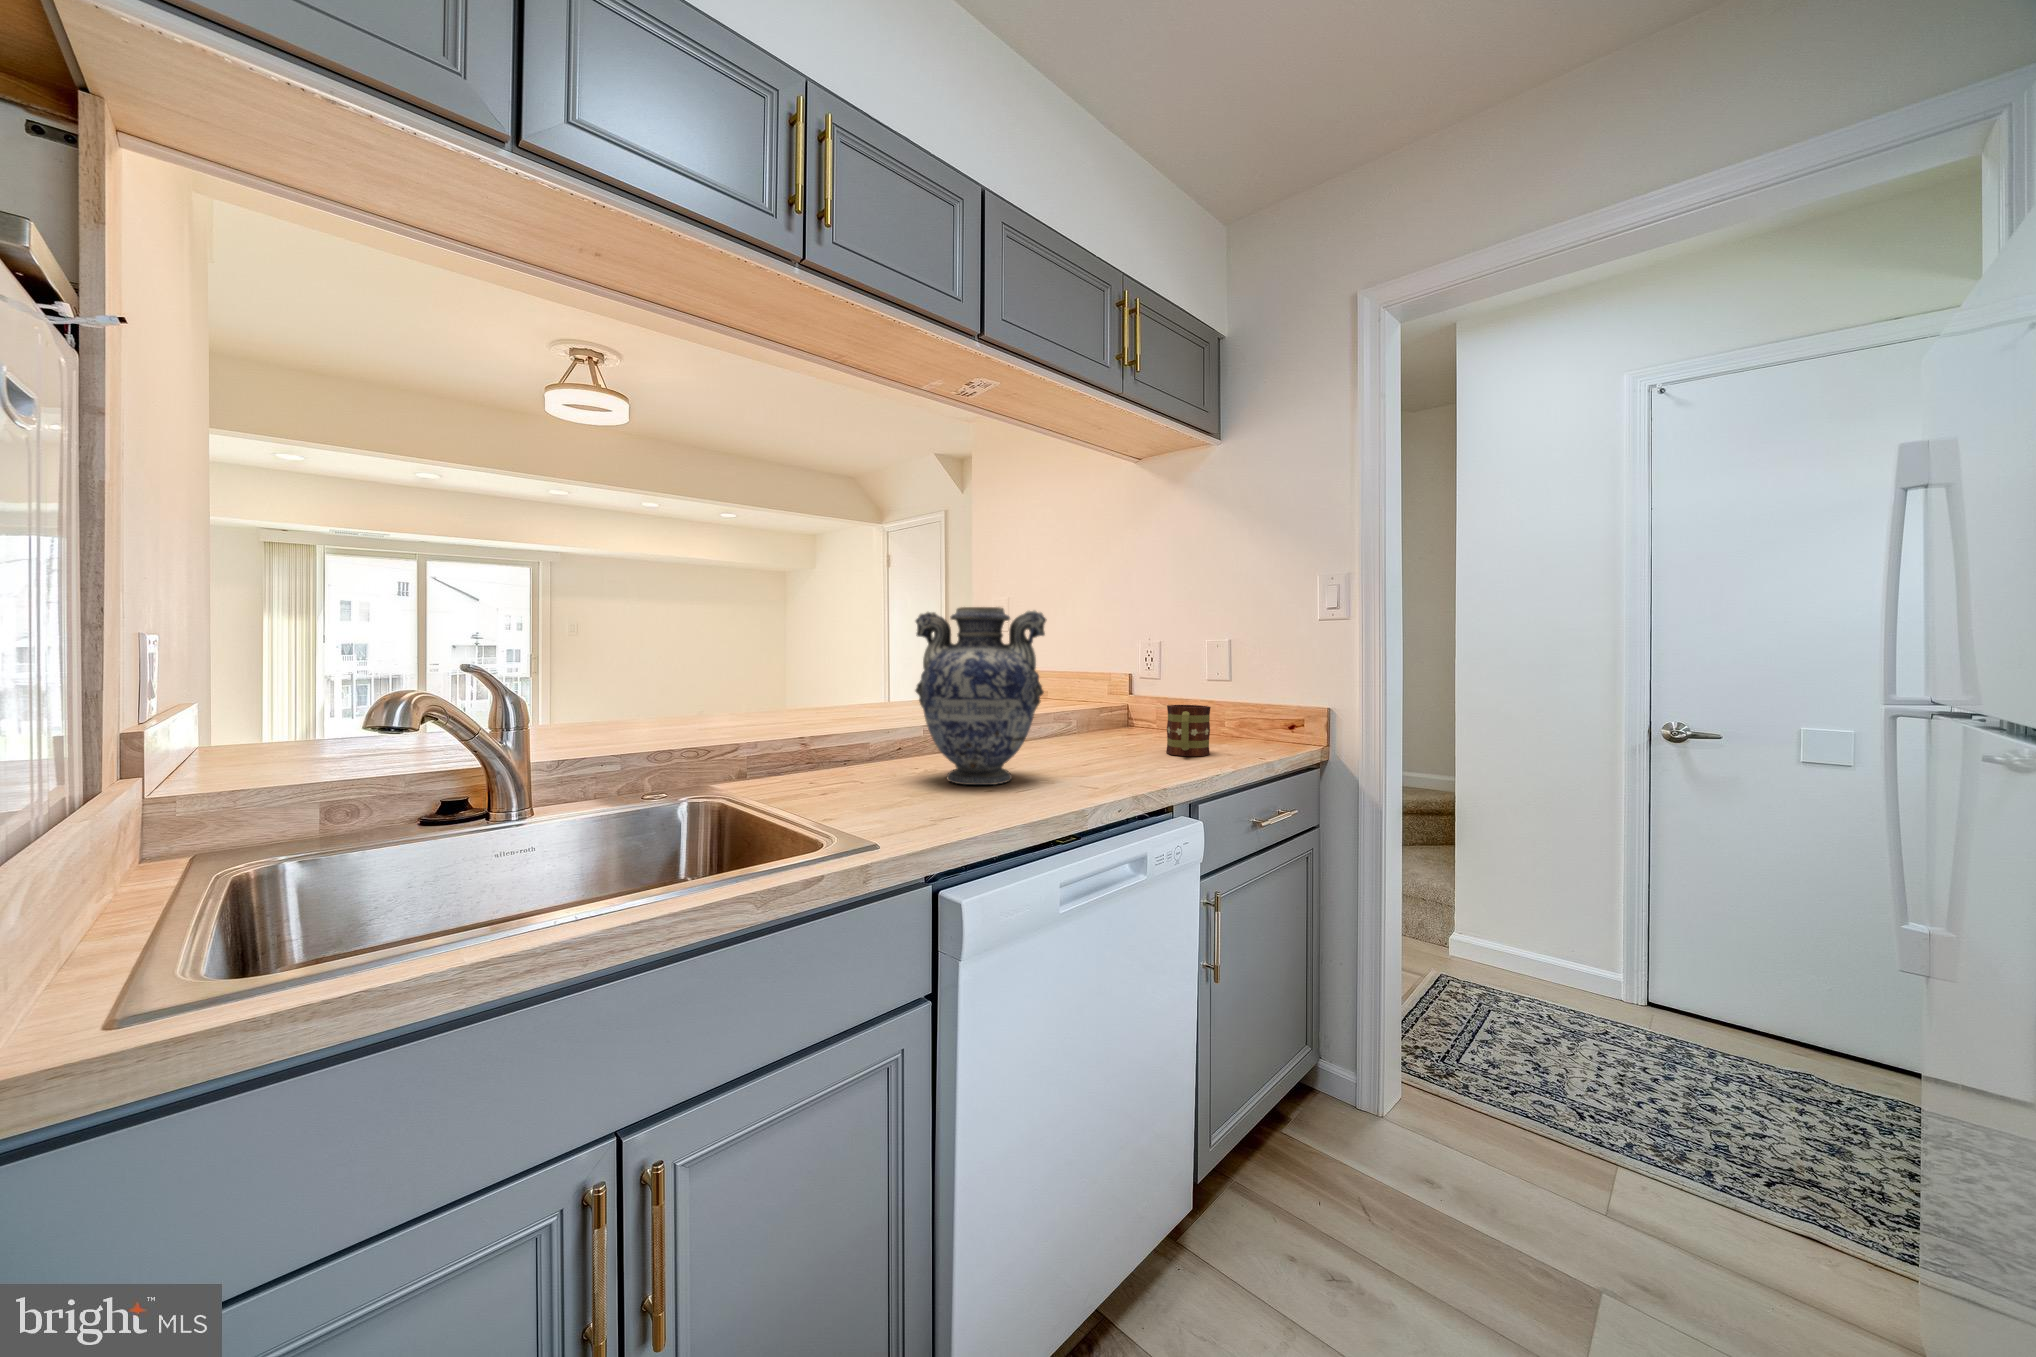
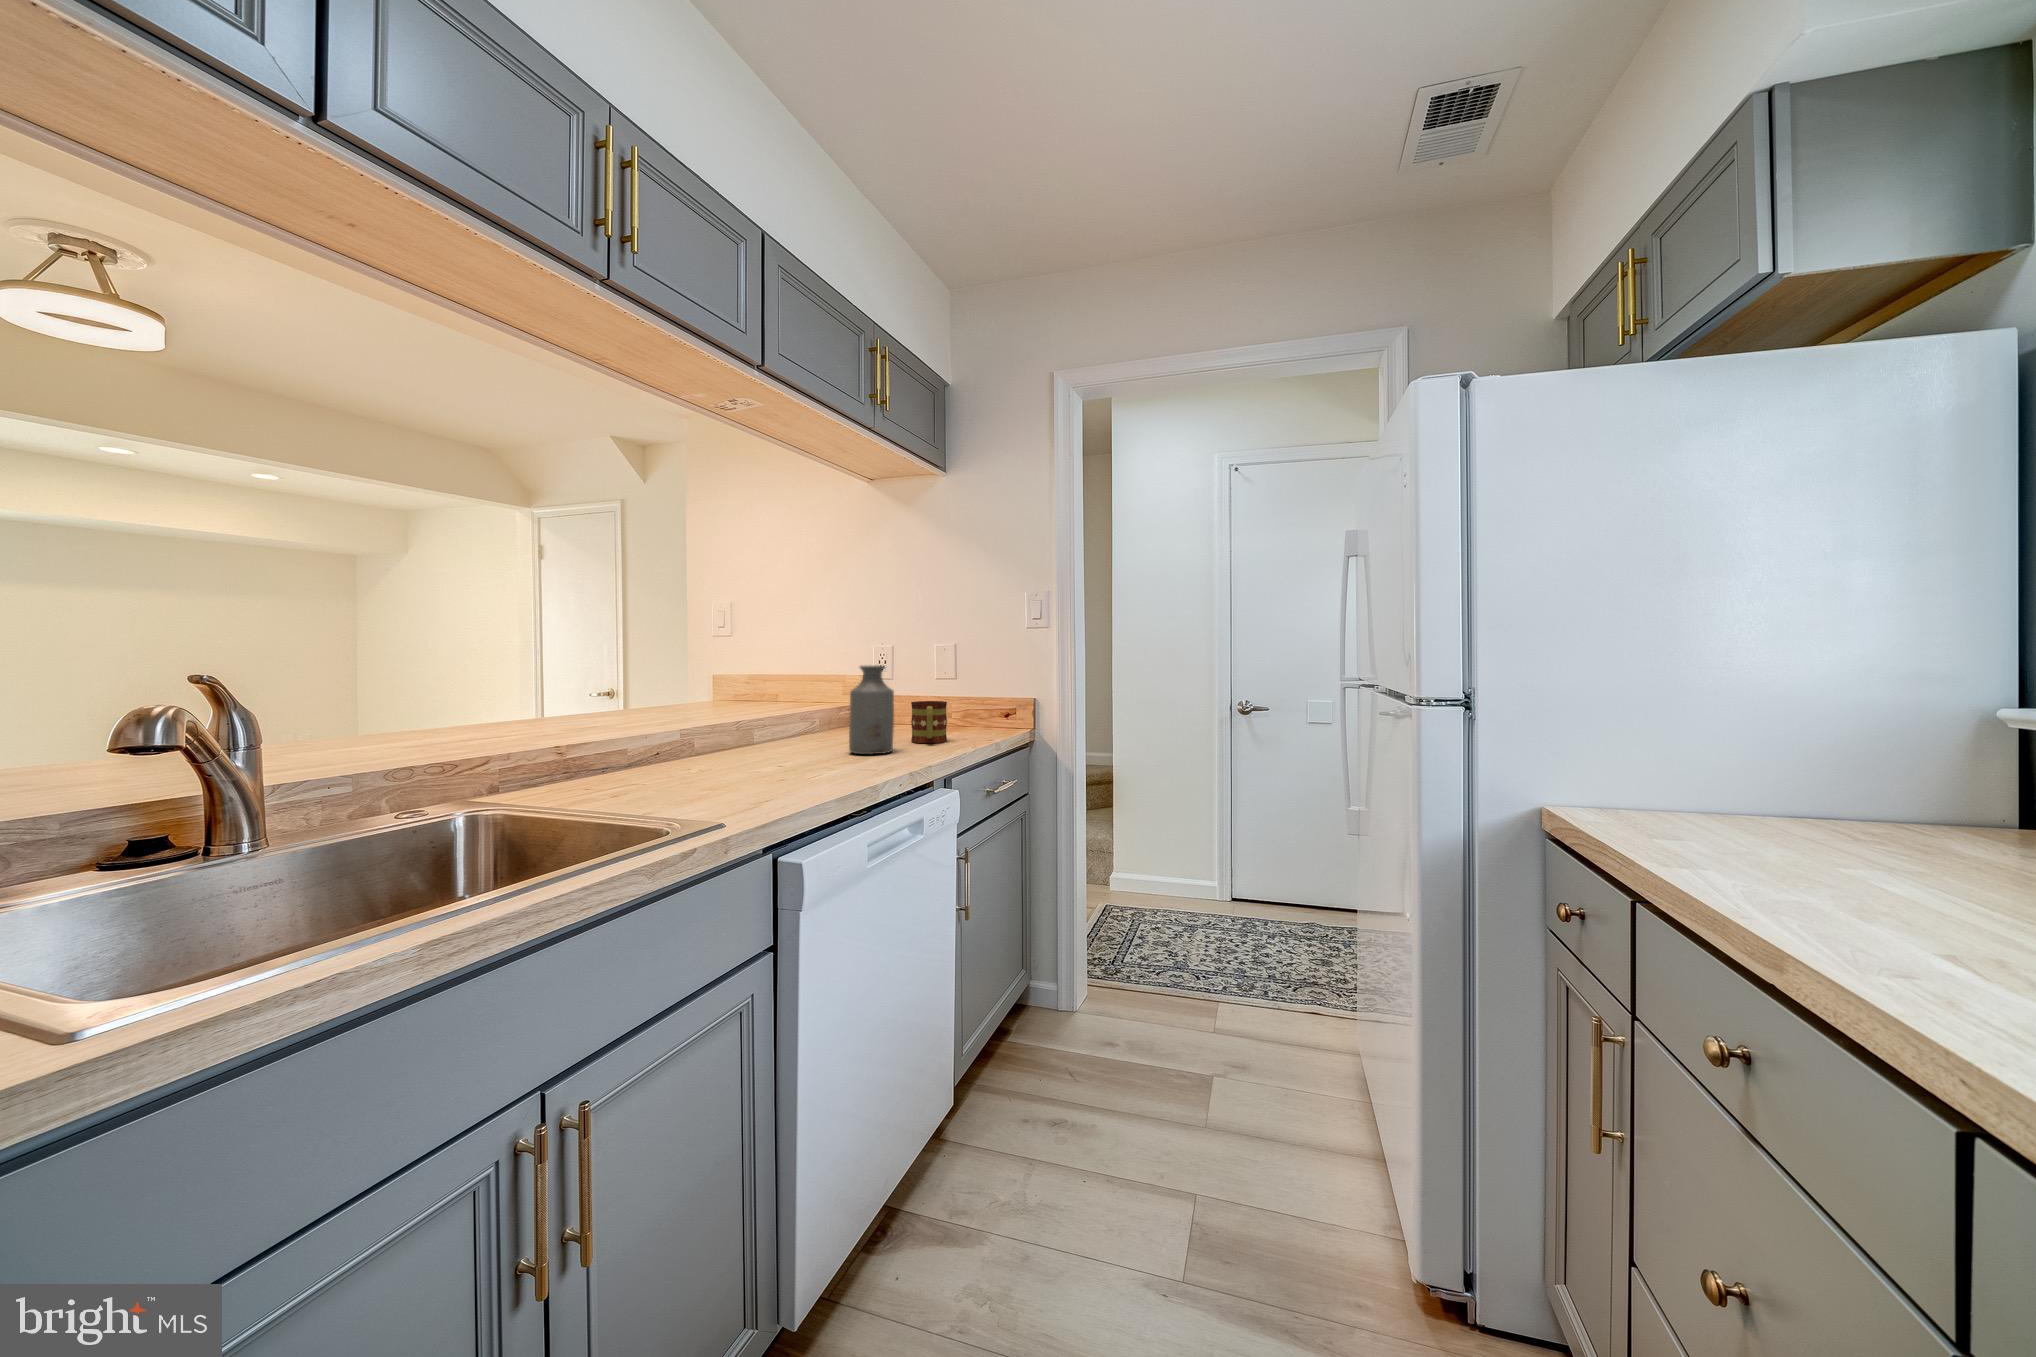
vase: present [915,607,1046,785] -> none [701,619,826,777]
bottle: none [1085,661,1138,766] -> present [849,665,894,755]

